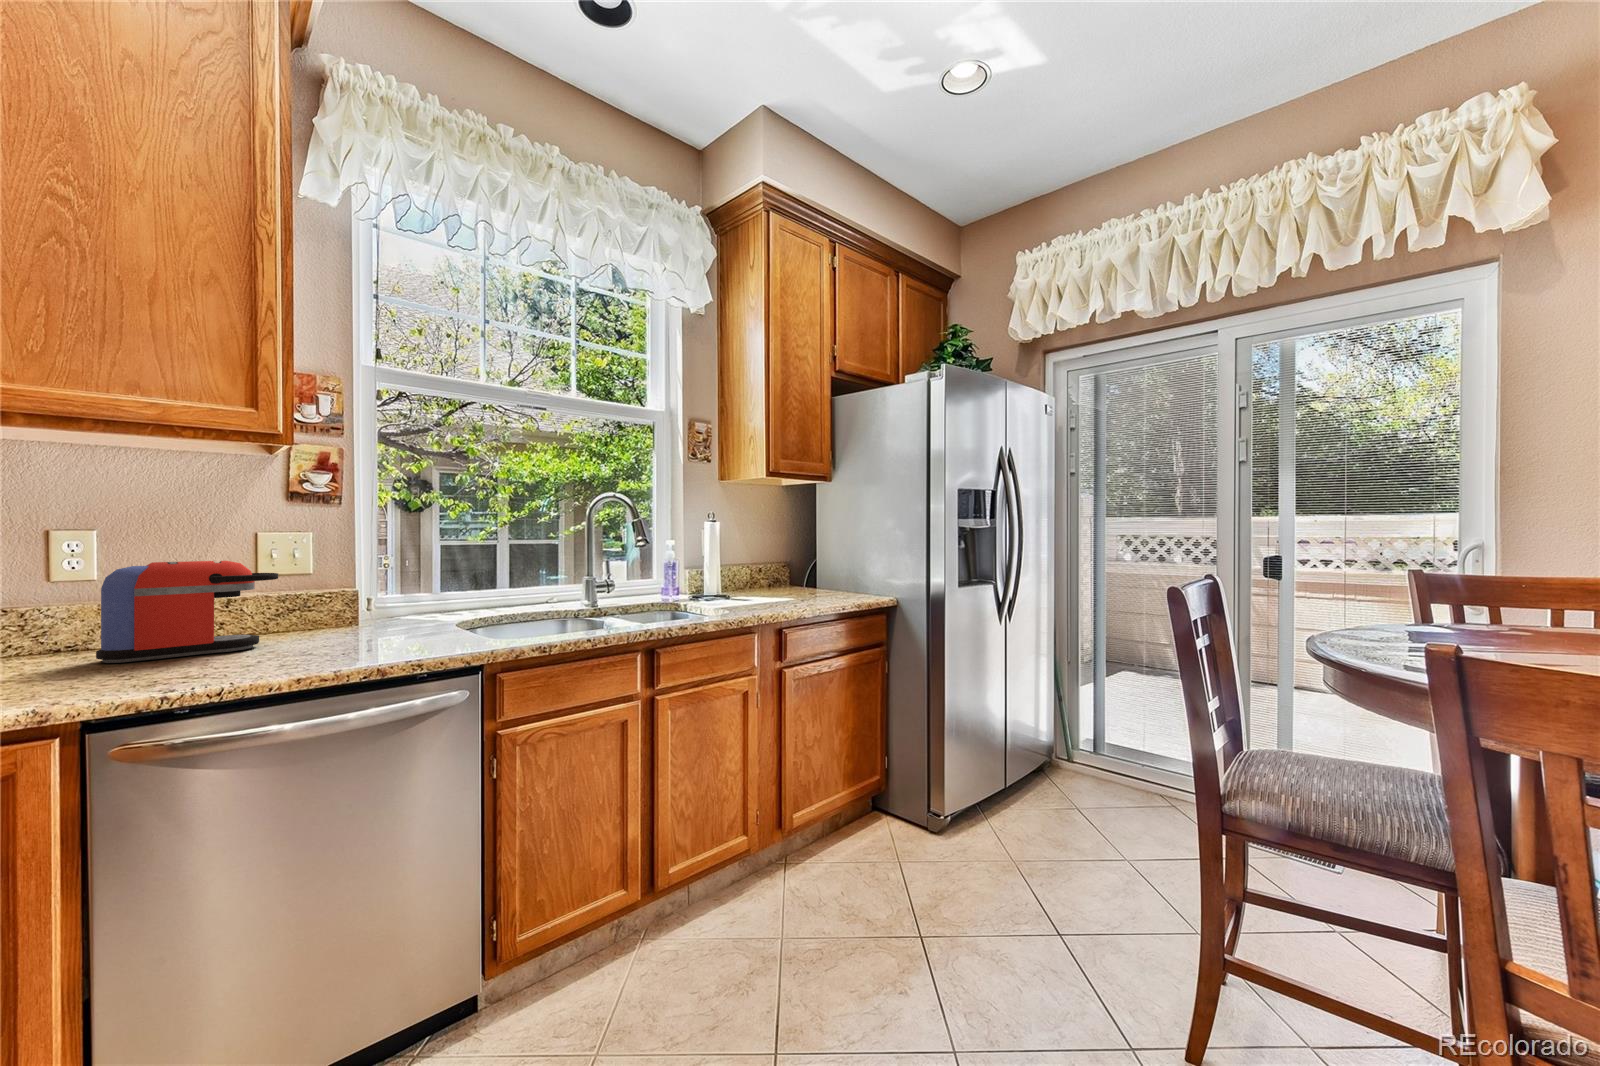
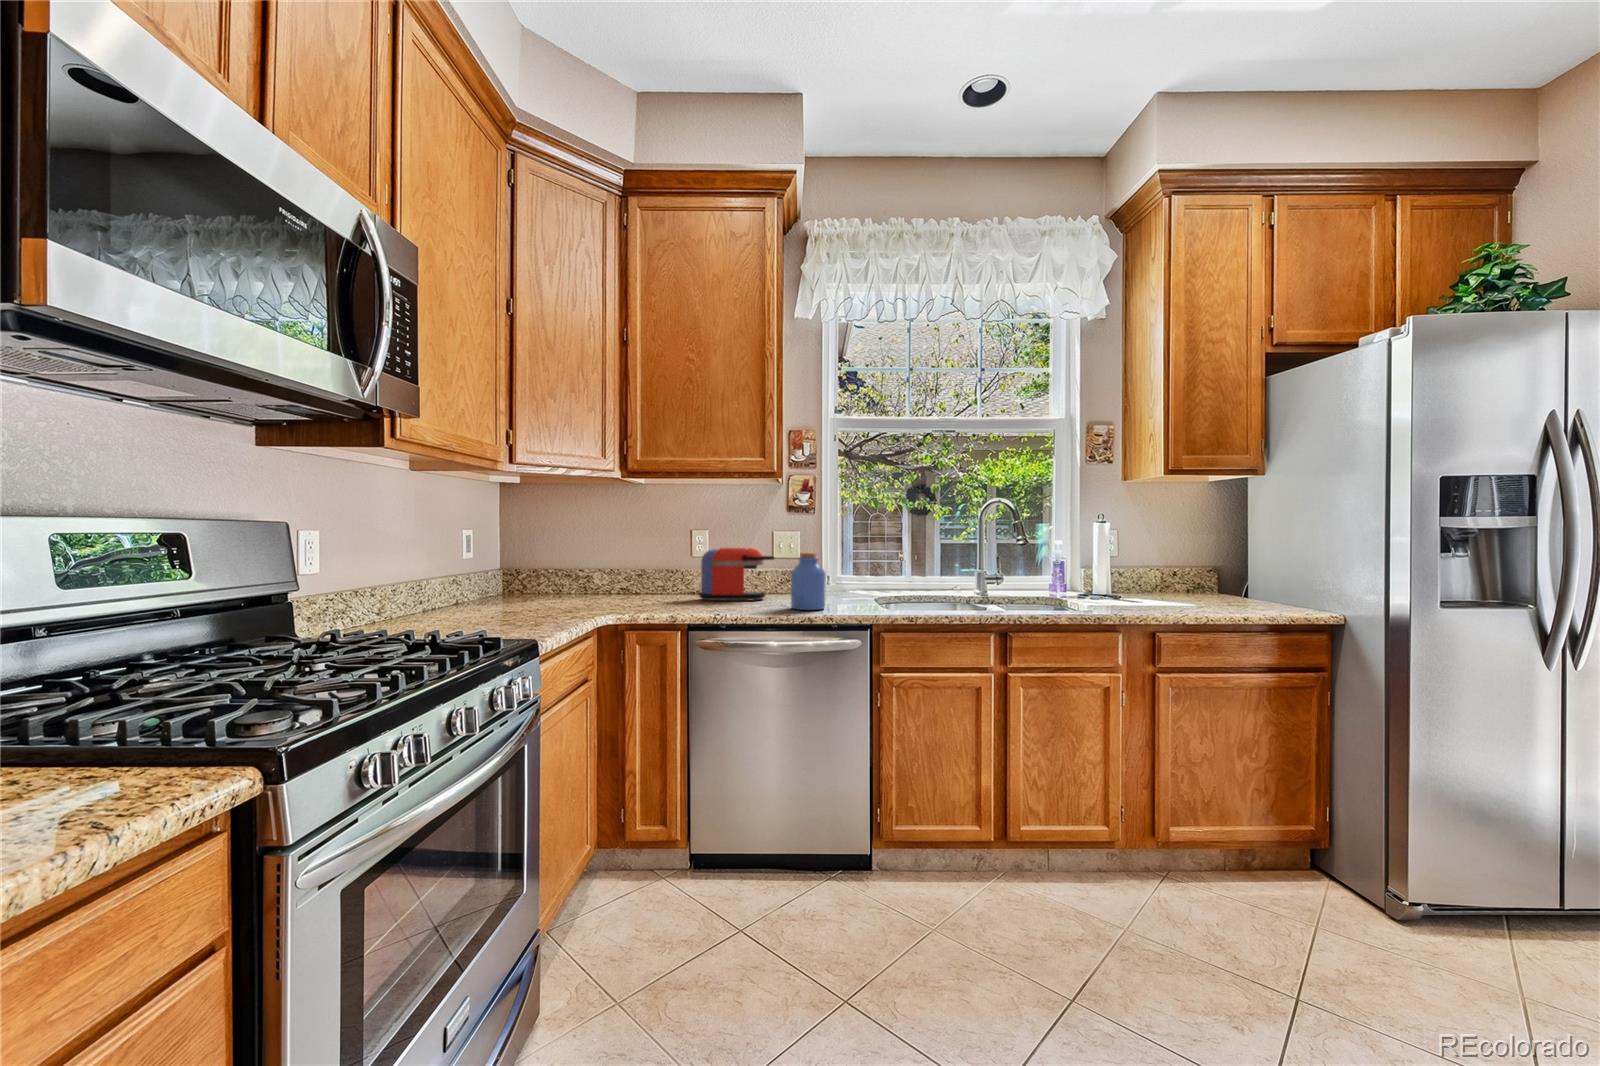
jar: none [334,565,400,658] -> present [791,553,826,610]

